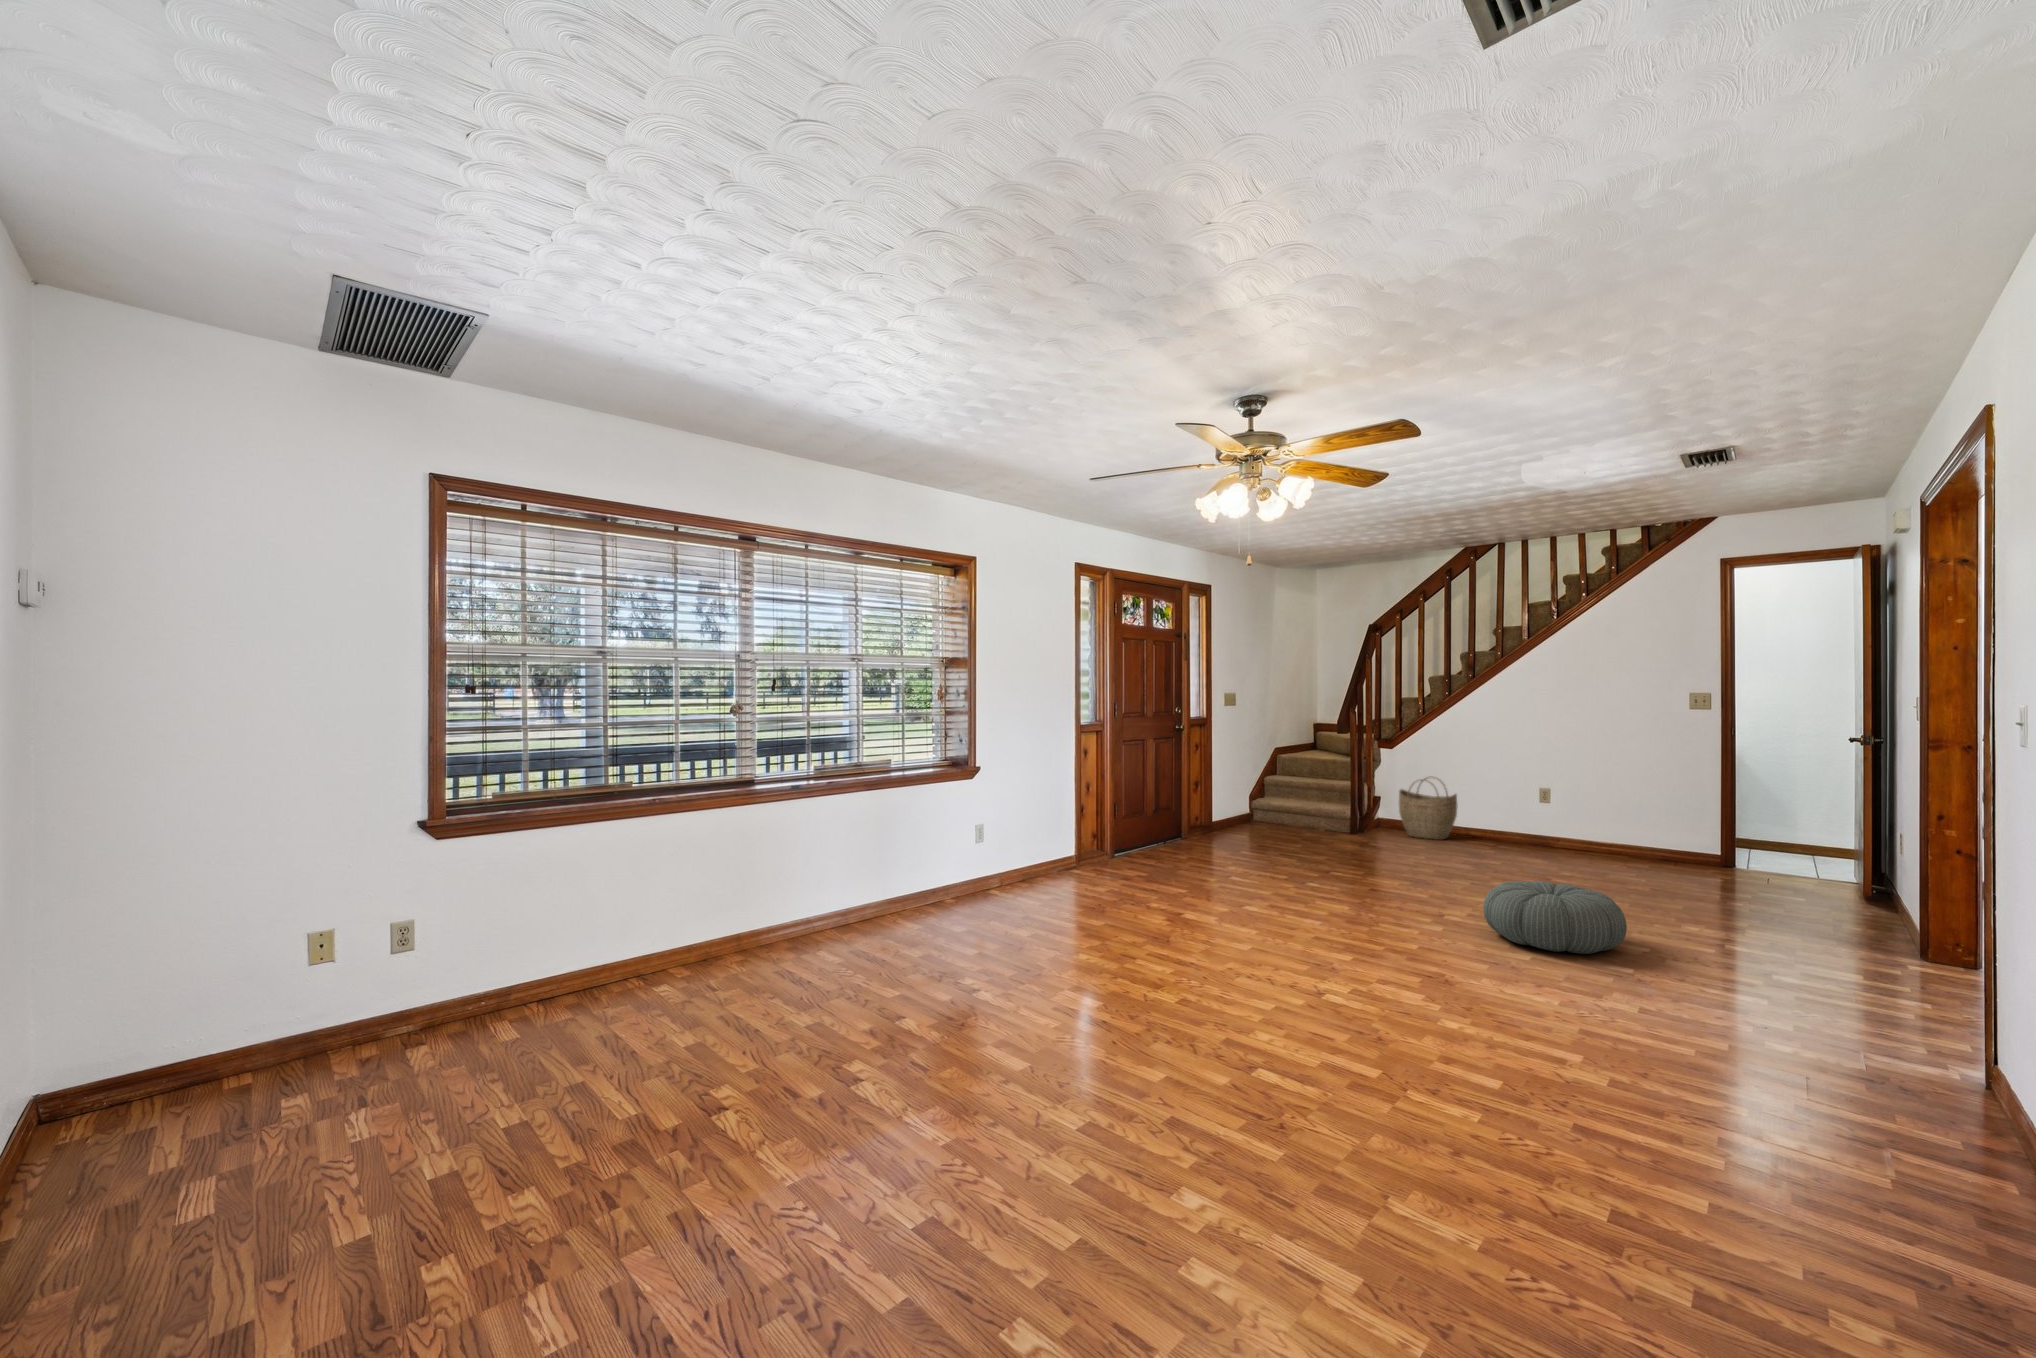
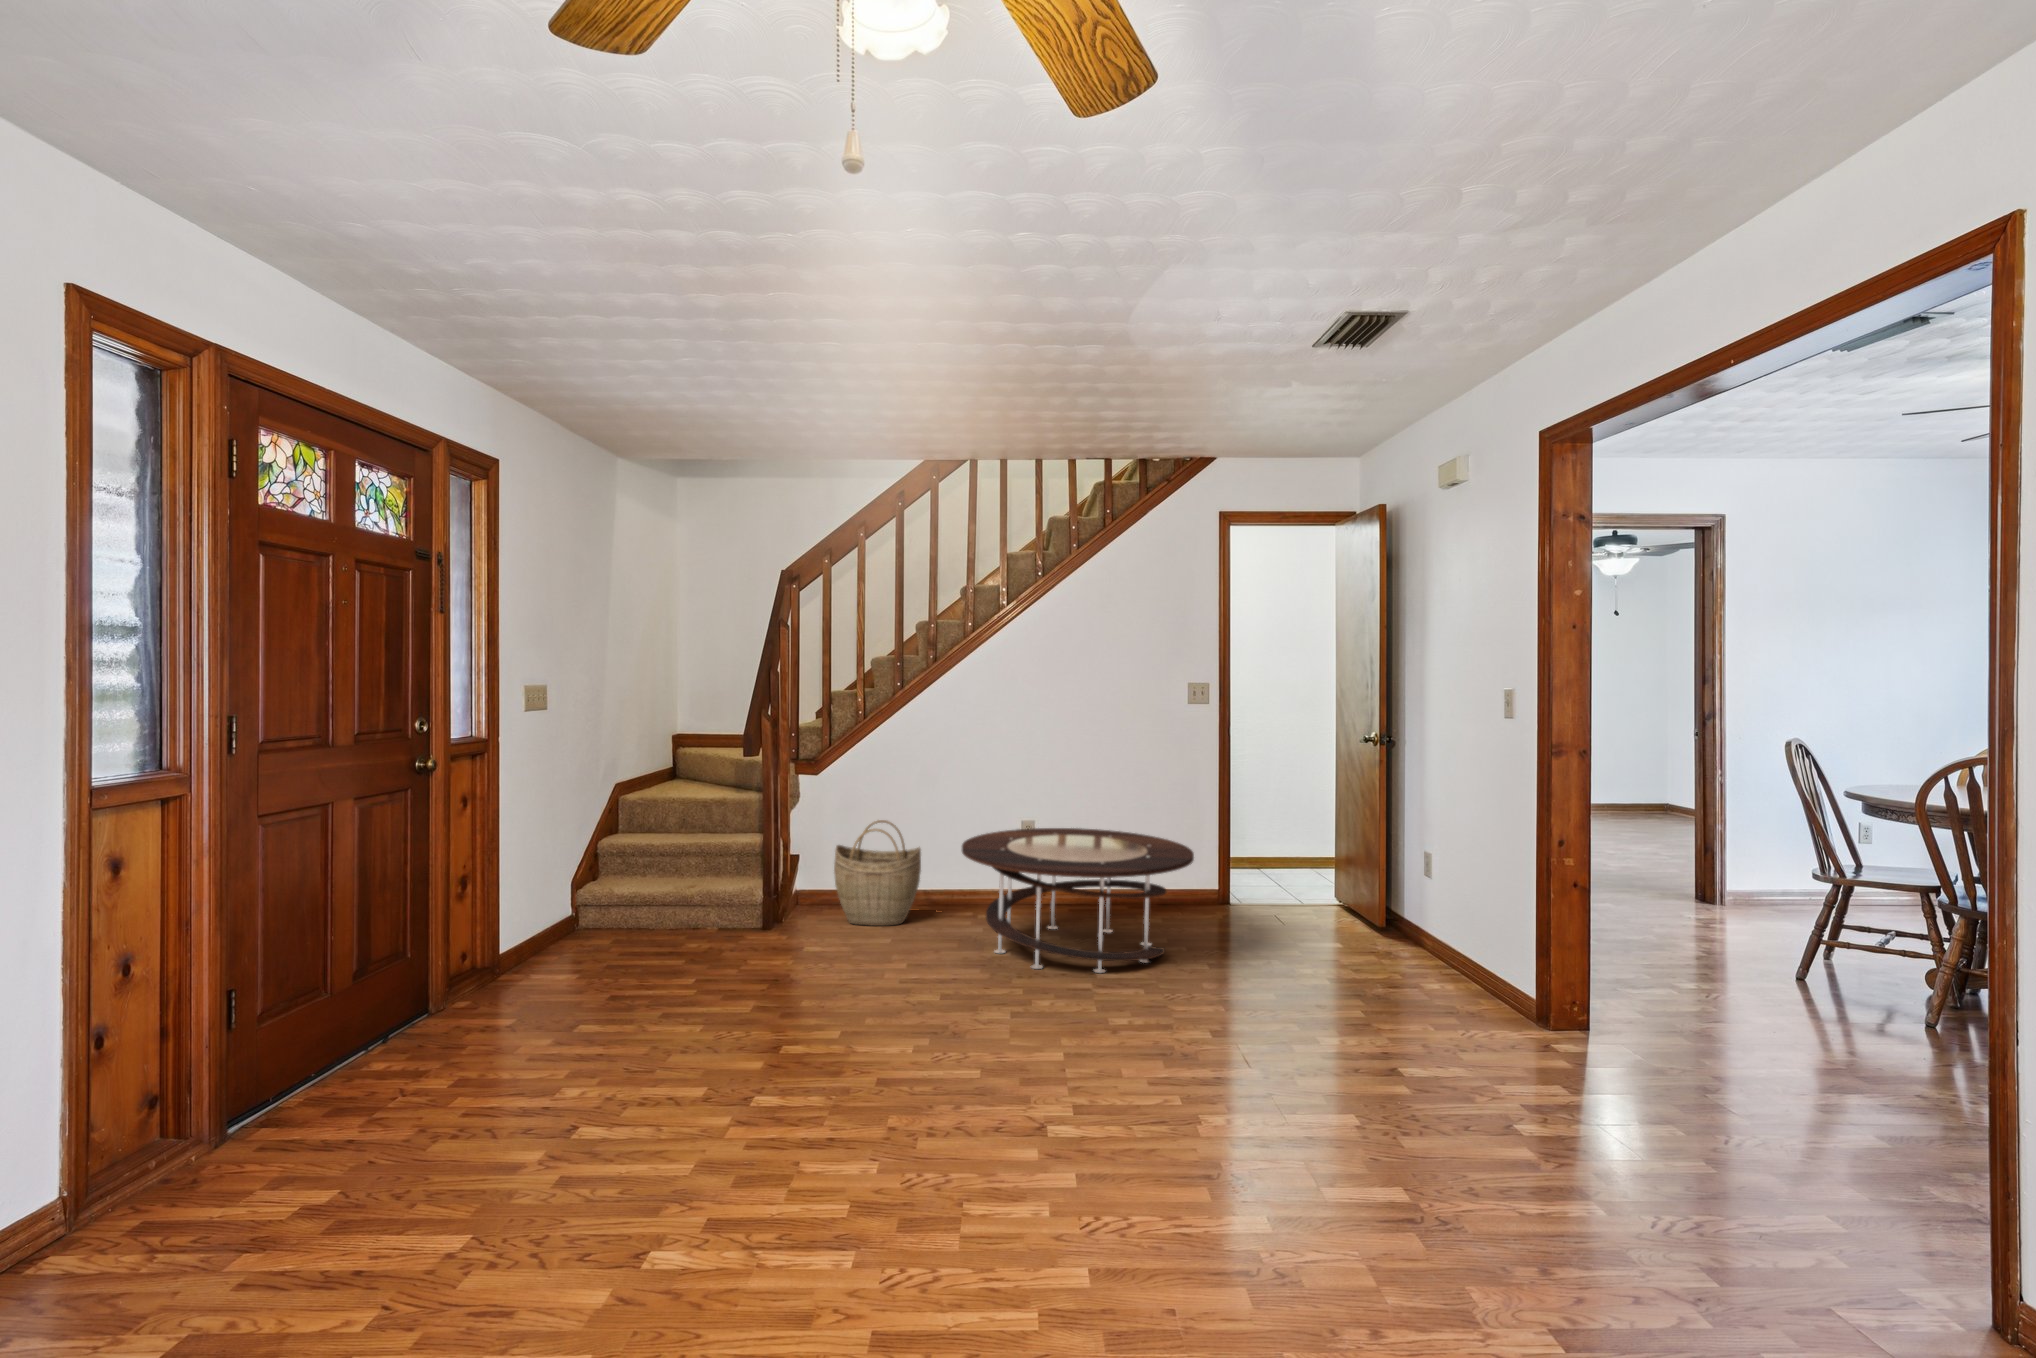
coffee table: none [1472,786,1653,873] -> present [962,828,1194,973]
pouf: present [1483,881,1627,954] -> none [1127,1067,1359,1240]

